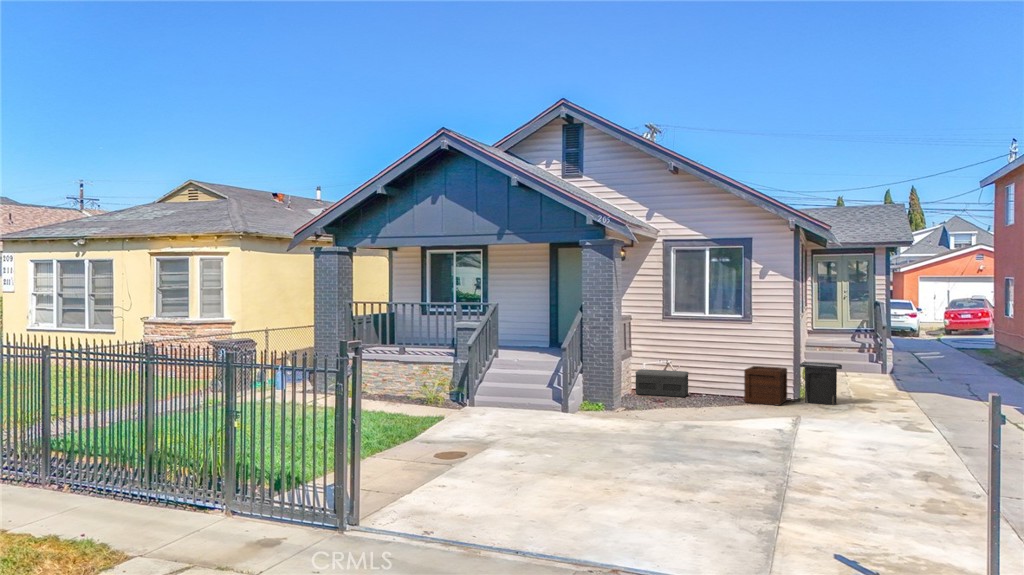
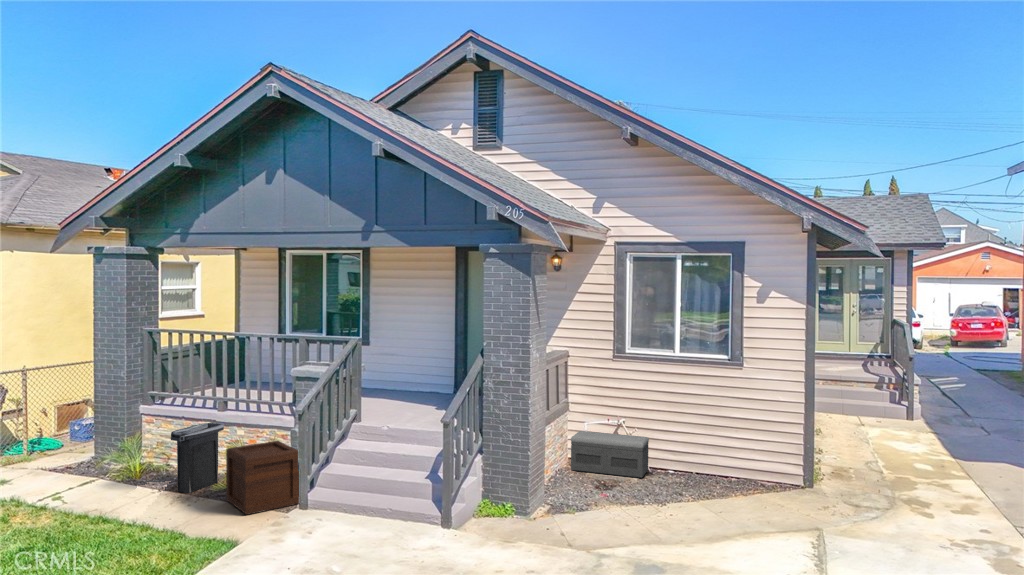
trash can: present [800,362,842,405] -> present [171,423,224,493]
wooden crate: present [744,366,787,406] -> present [226,441,299,515]

